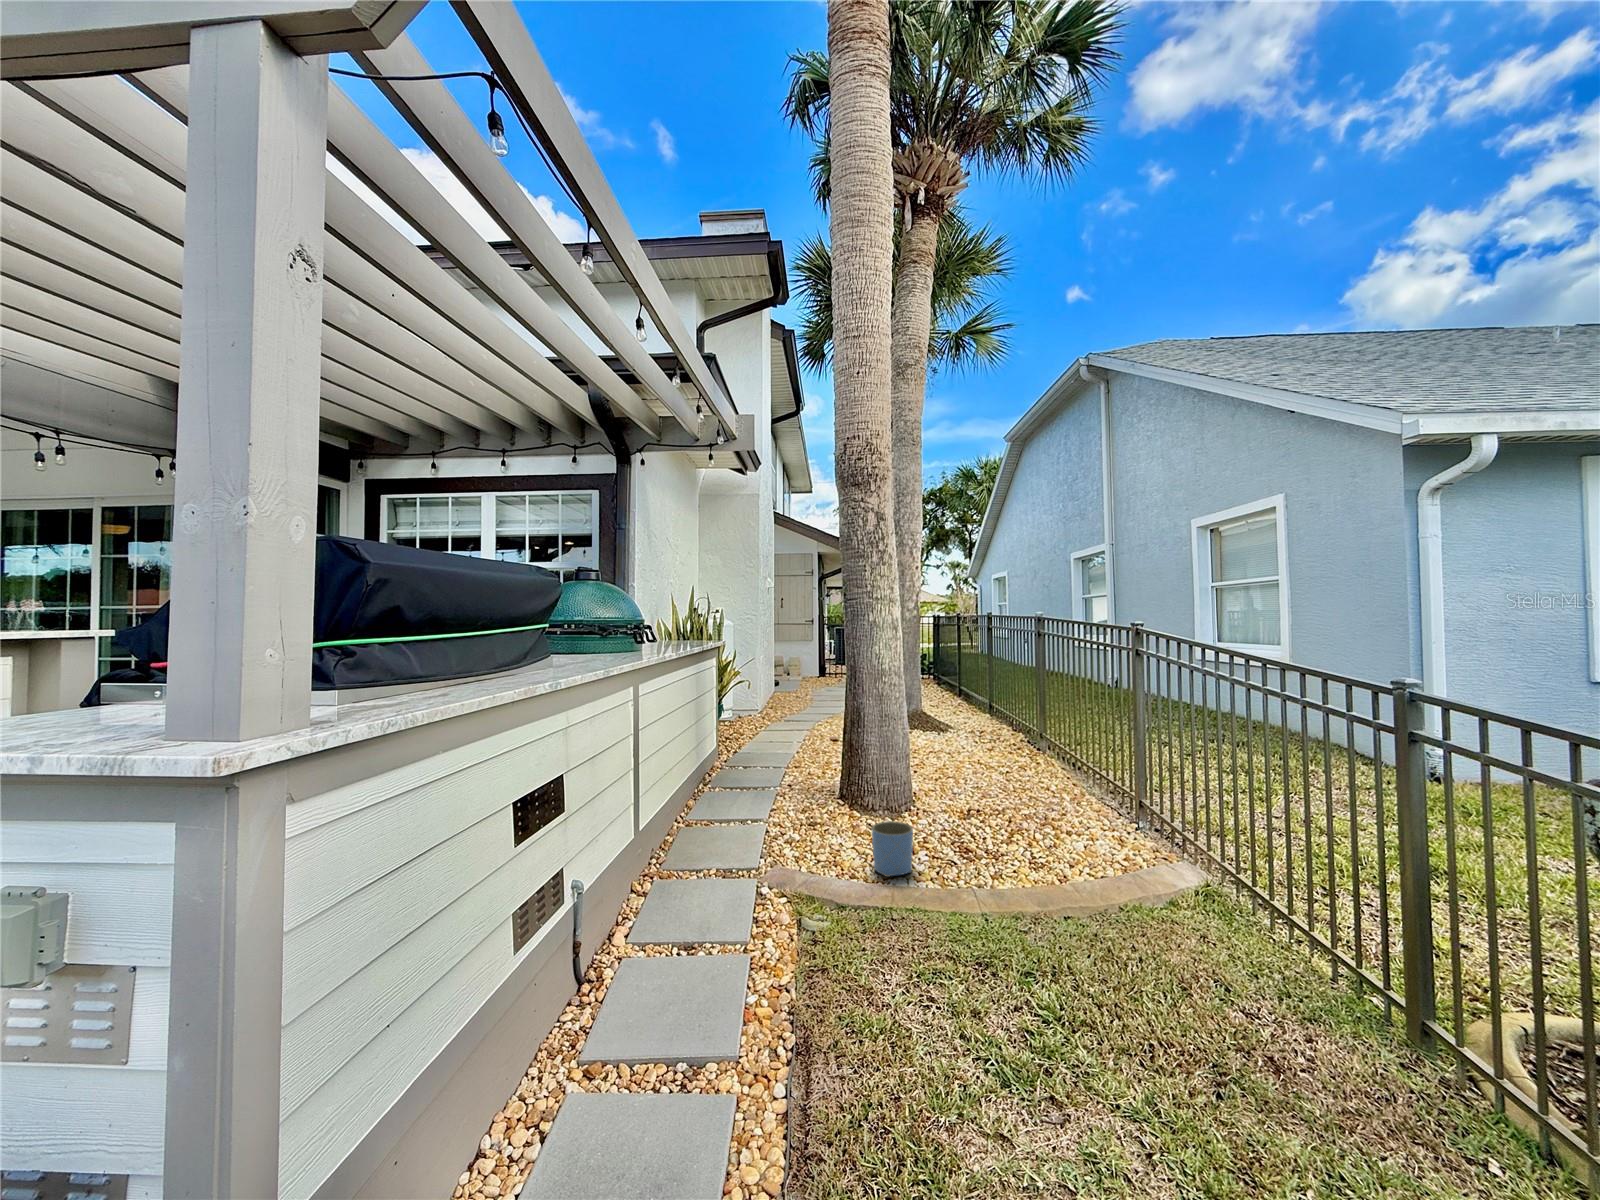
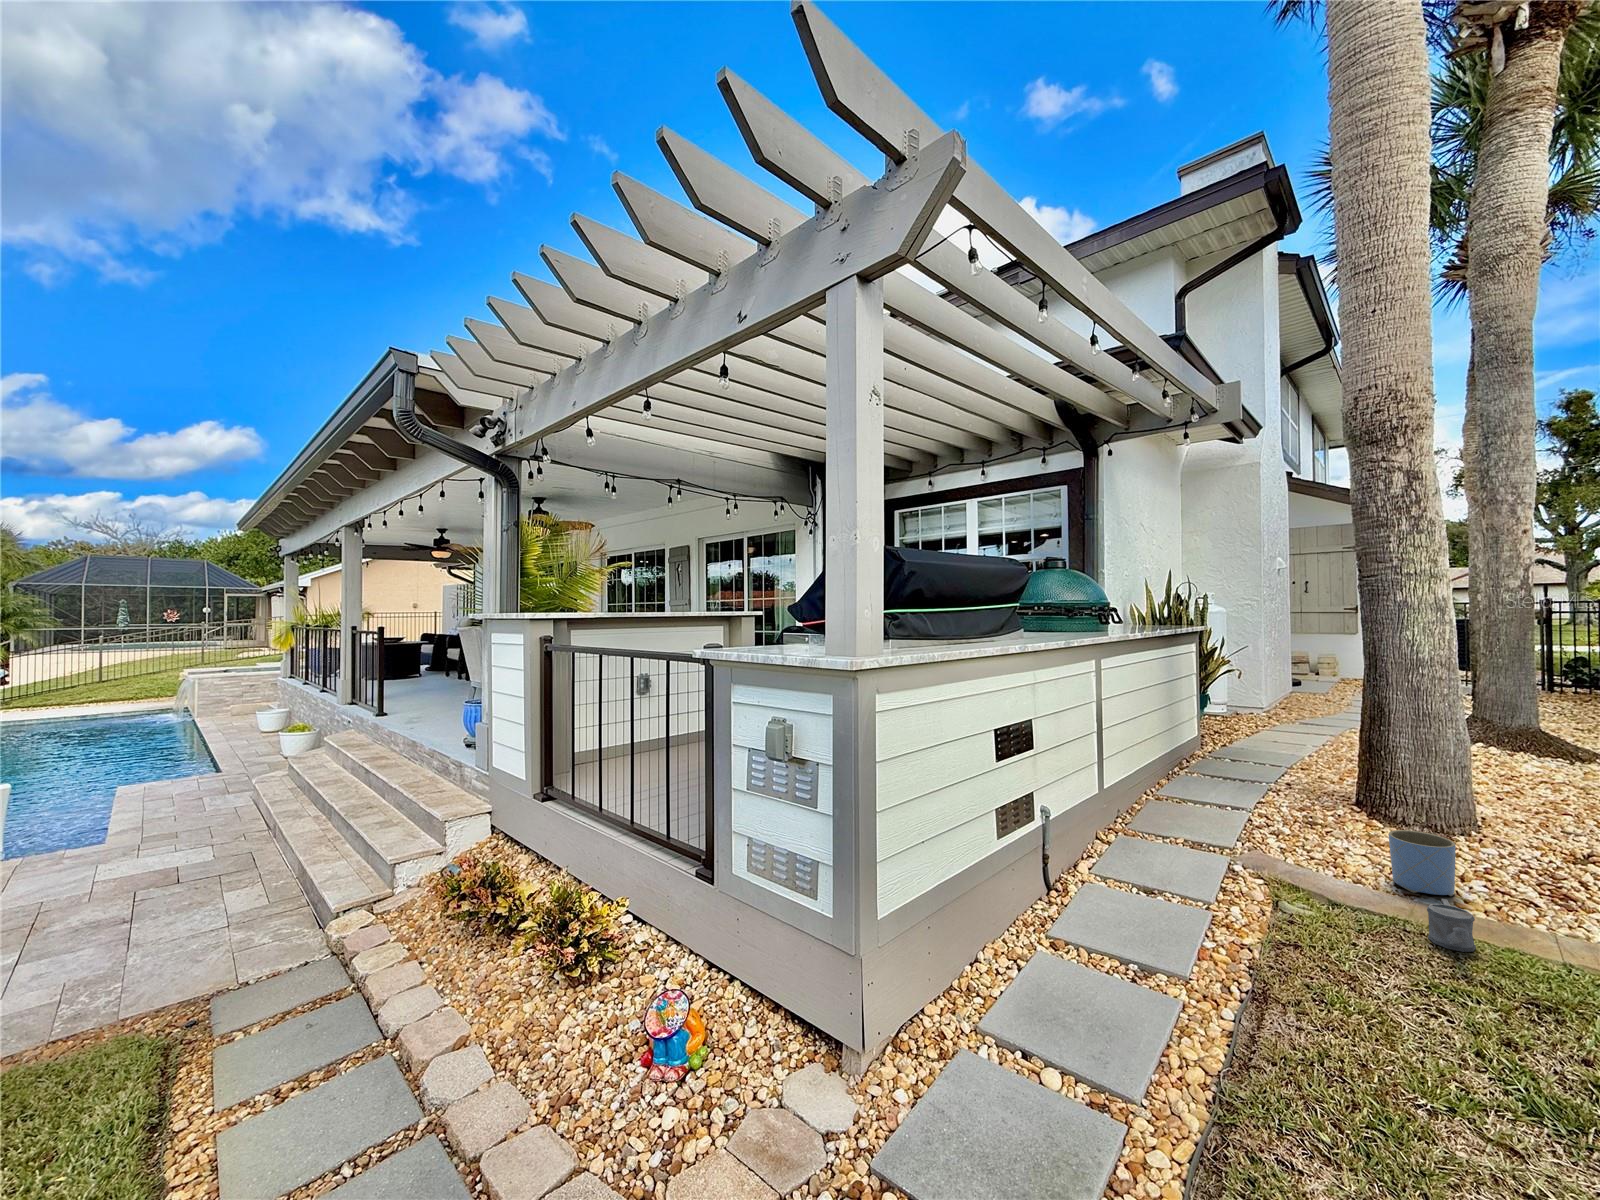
watering can: none [904,883,934,928] -> present [1427,899,1476,952]

